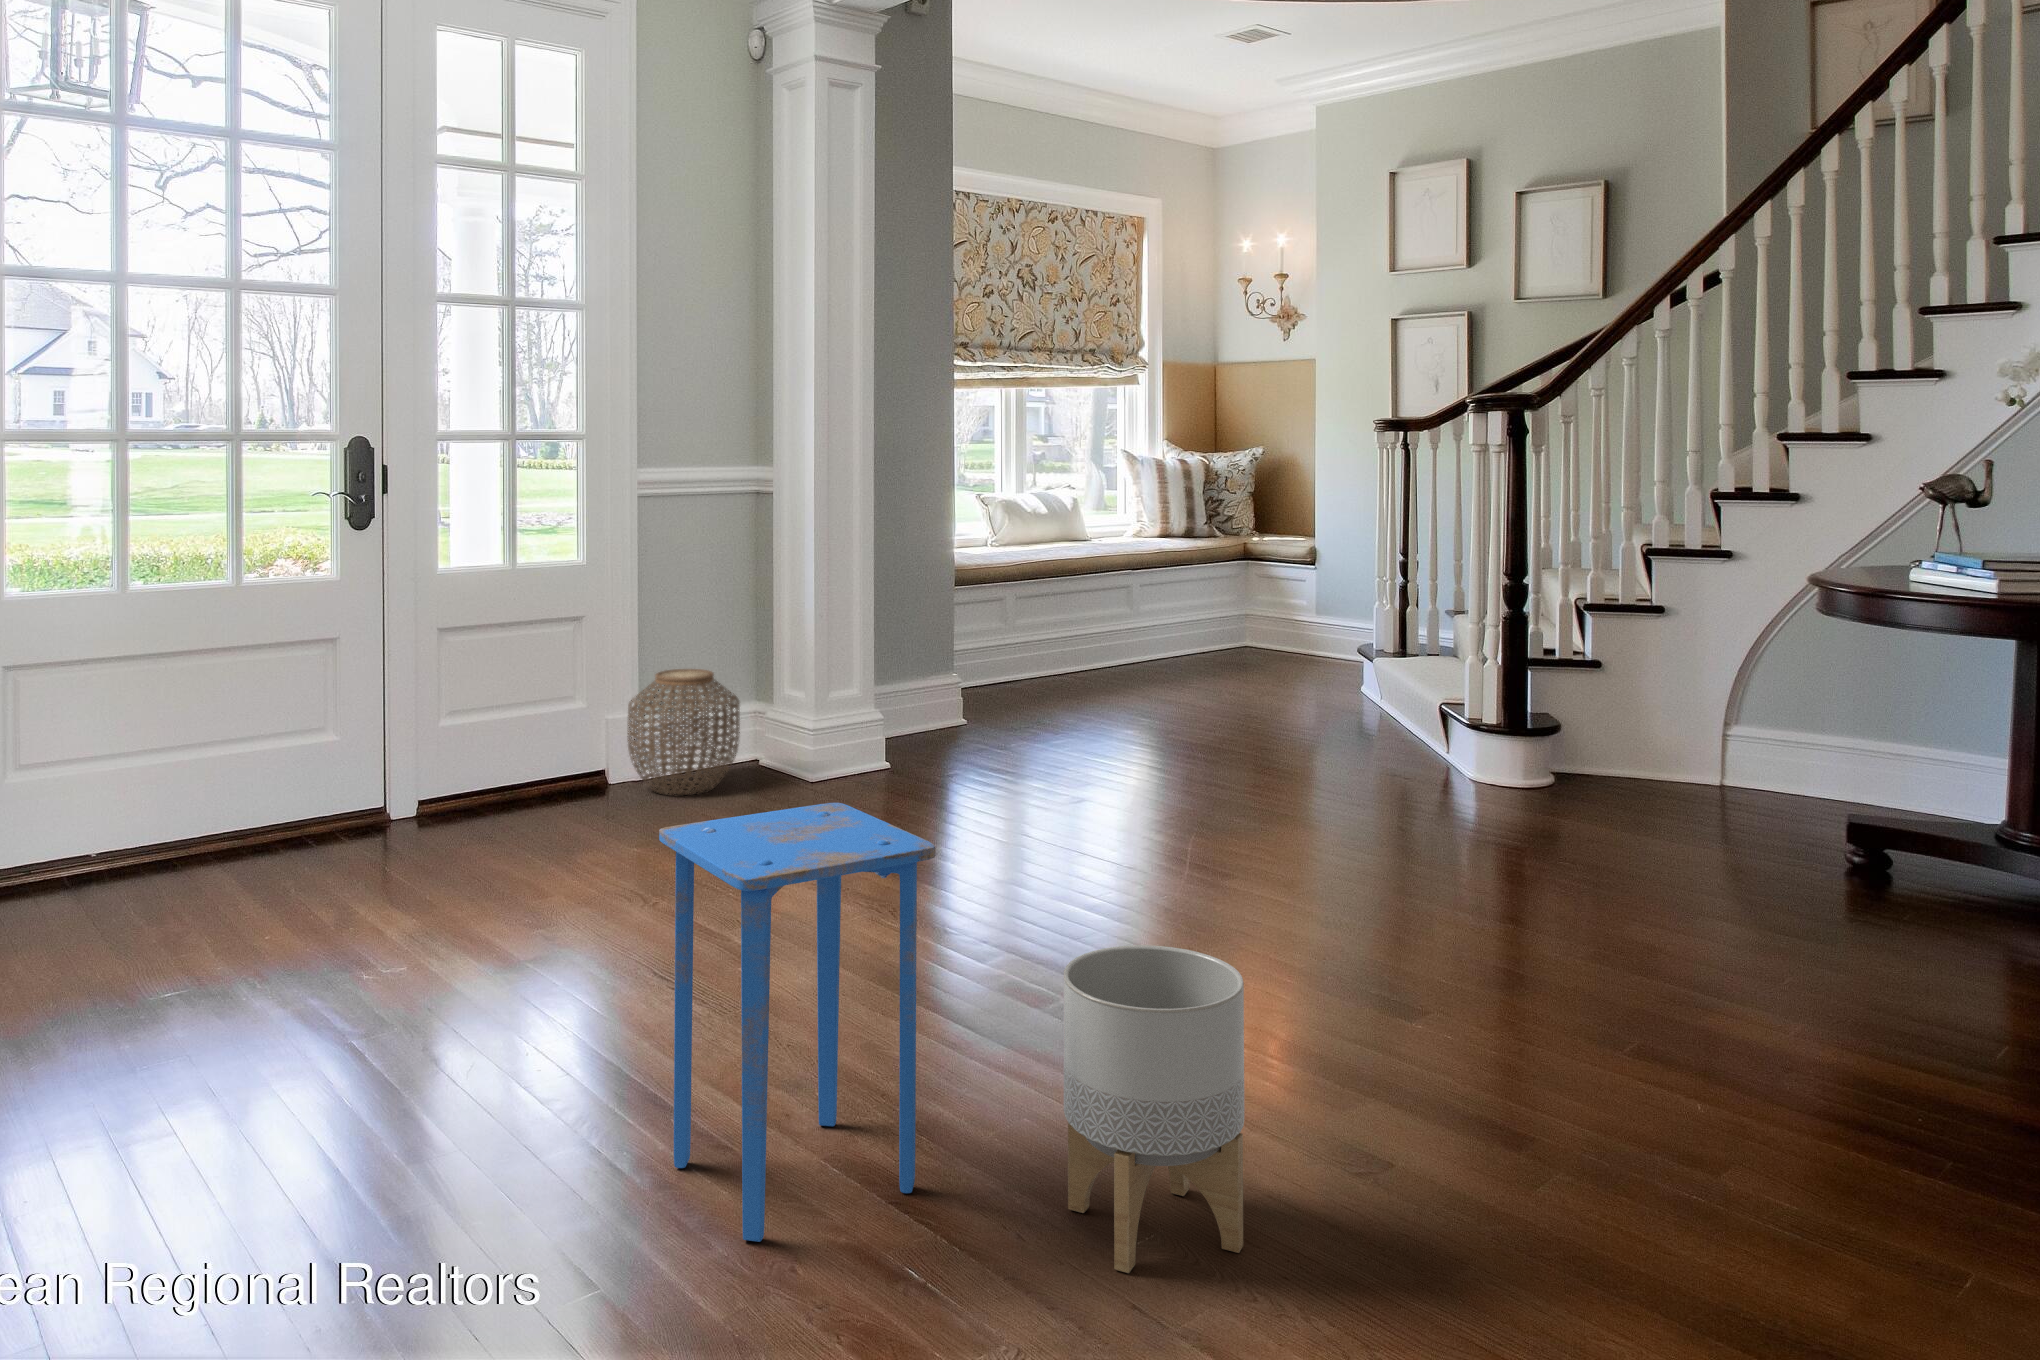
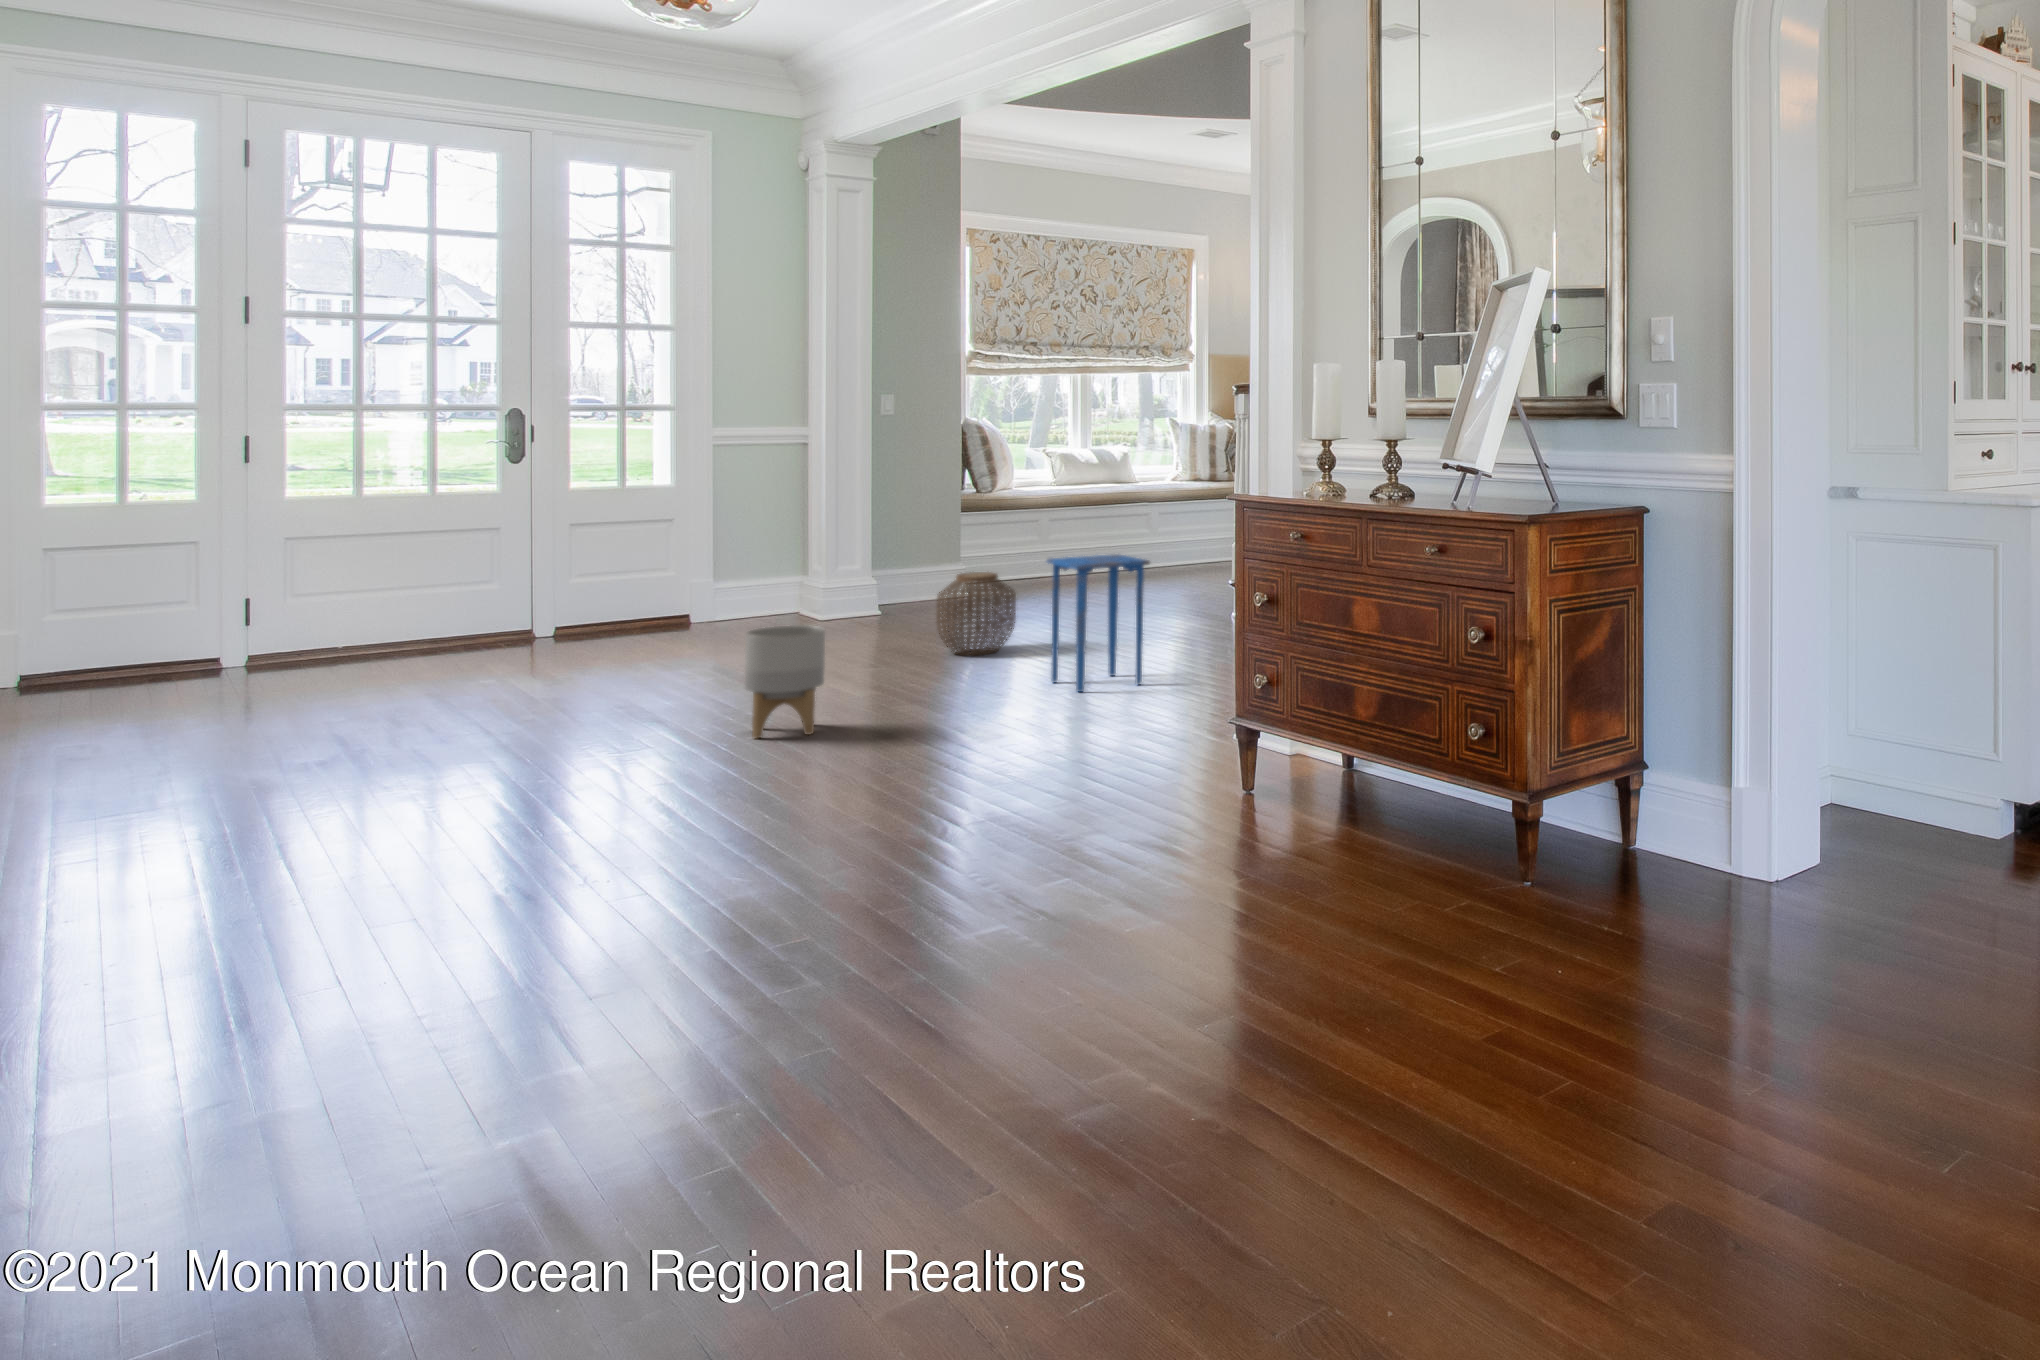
woven basket: present [627,669,740,795] -> present [936,572,1016,656]
side table: present [659,803,935,1242] -> present [1047,554,1150,692]

